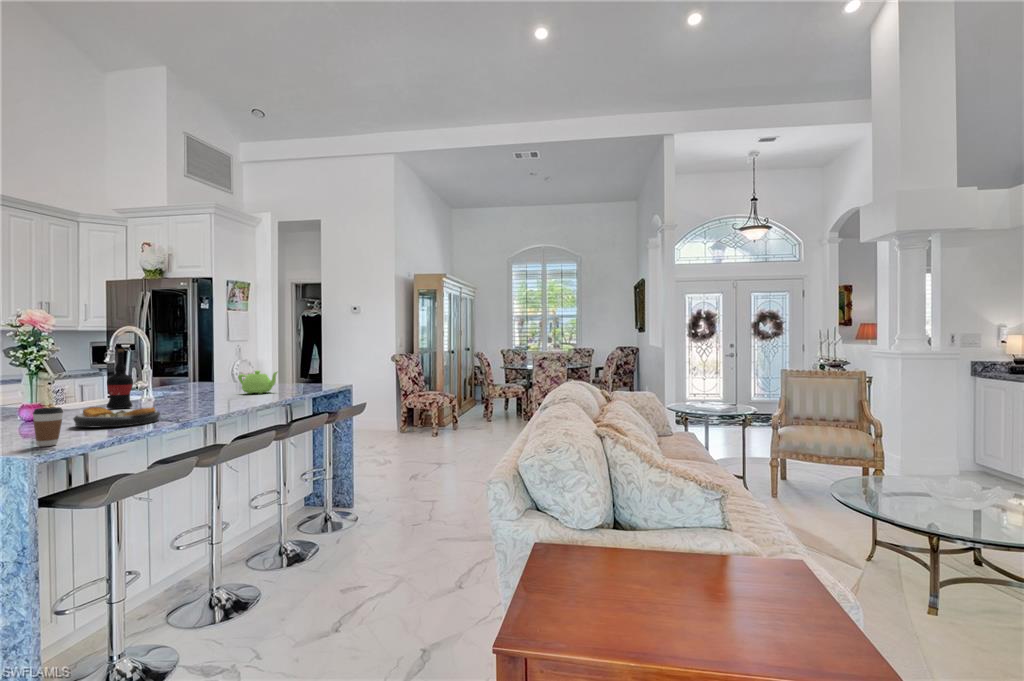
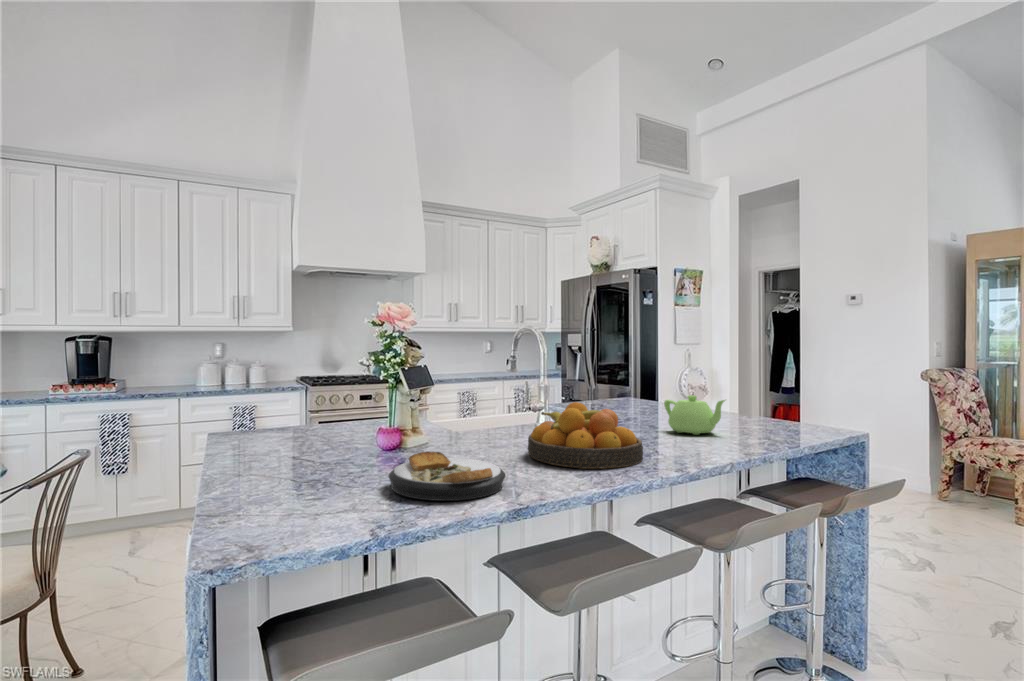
wine bottle: present [107,349,133,409] -> none [486,358,517,444]
fruit bowl: none [153,375,235,410] -> present [528,402,643,469]
coffee cup: present [33,407,63,446] -> none [252,472,298,549]

